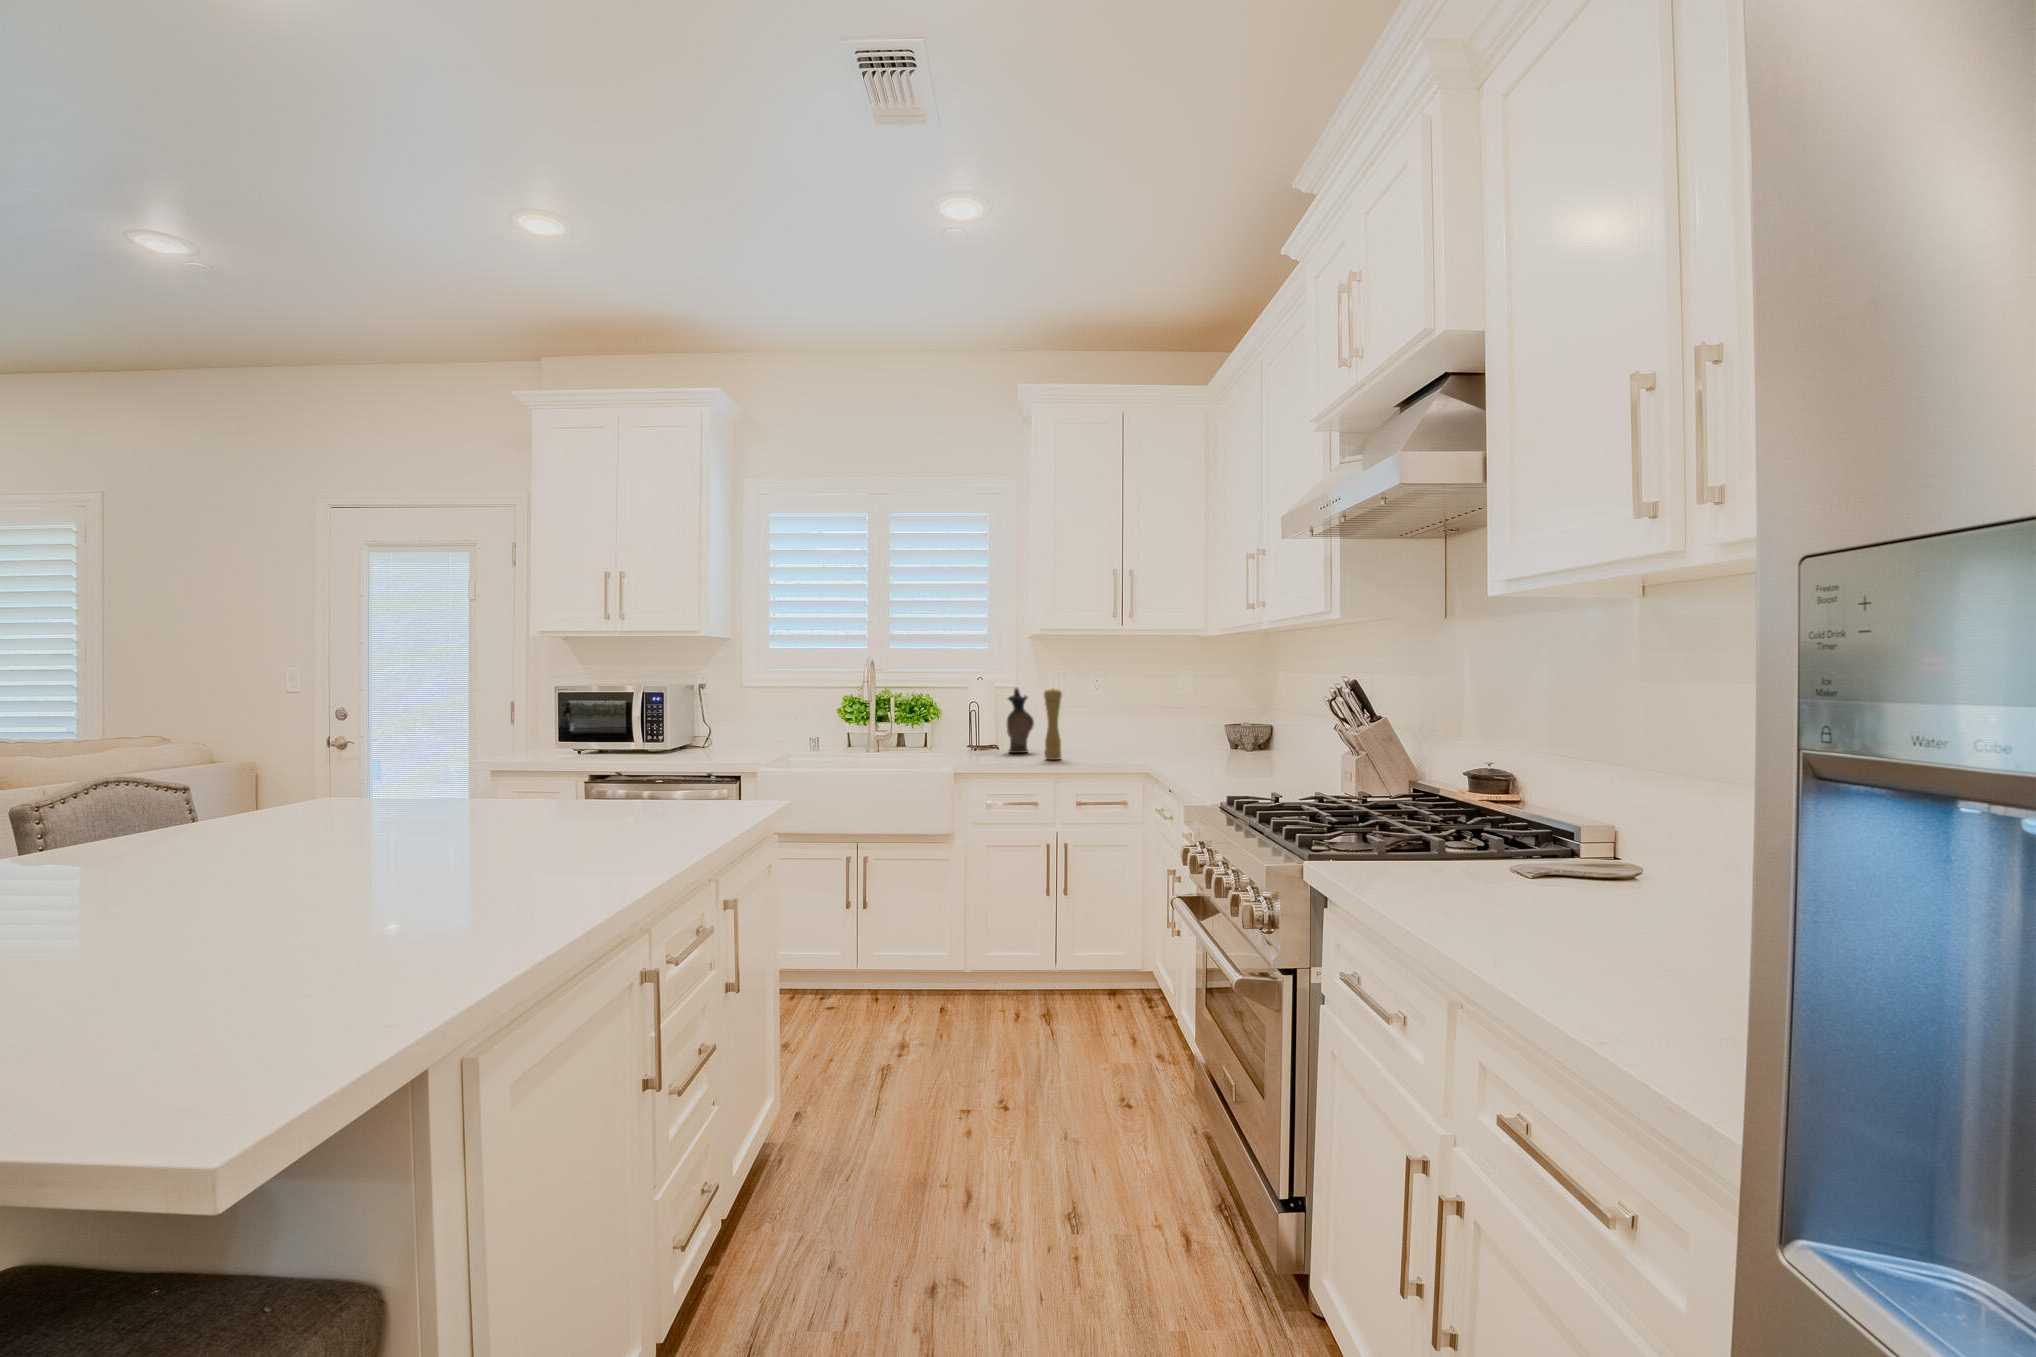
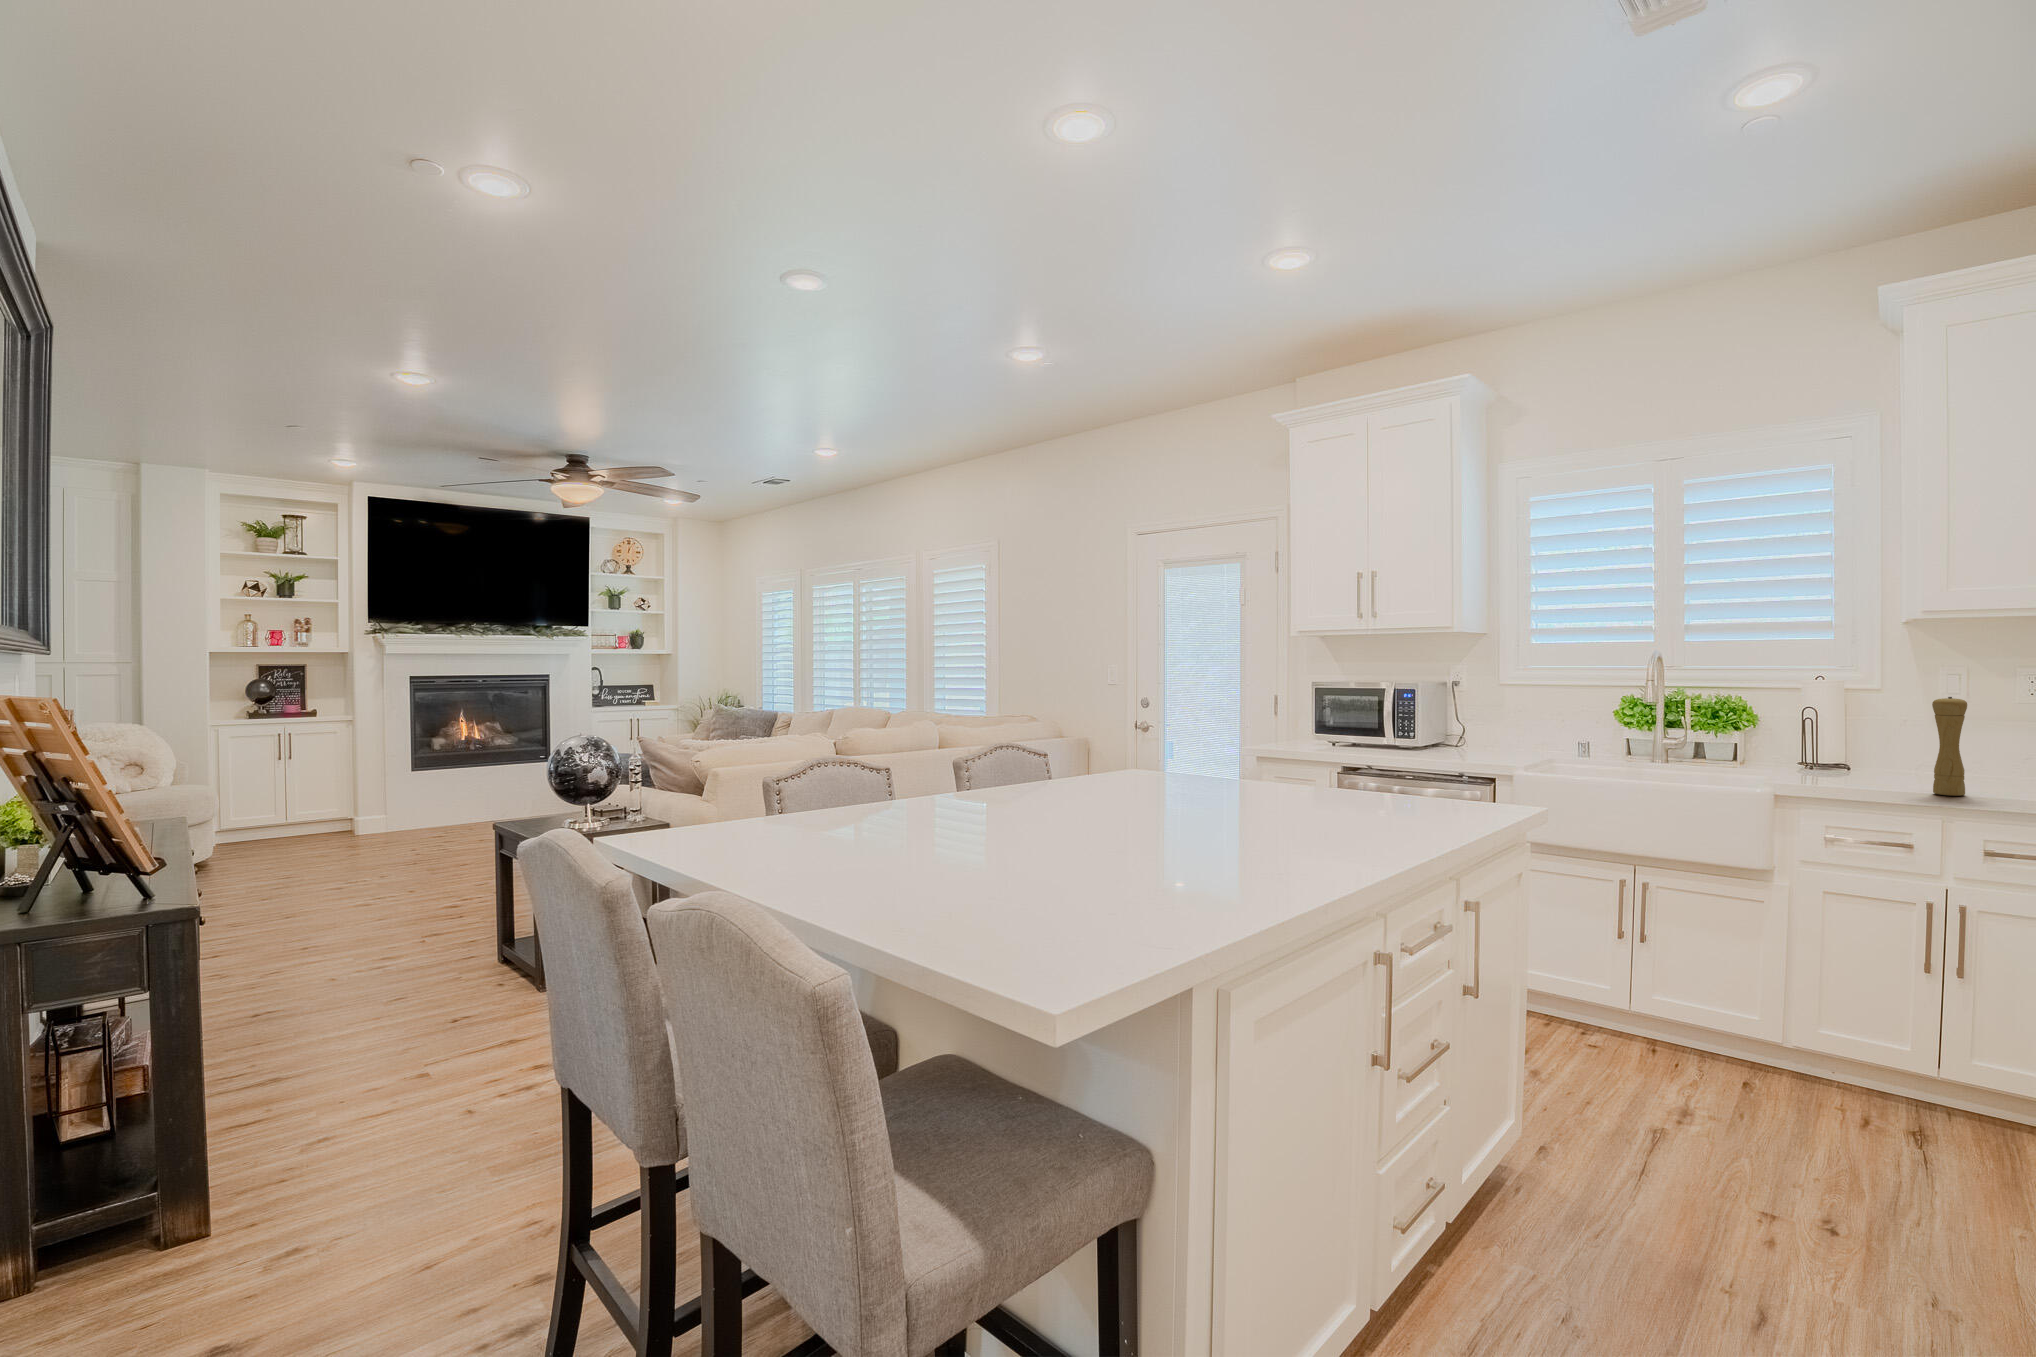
ceramic pitcher: present [1007,688,1034,753] -> none [1872,689,1922,778]

